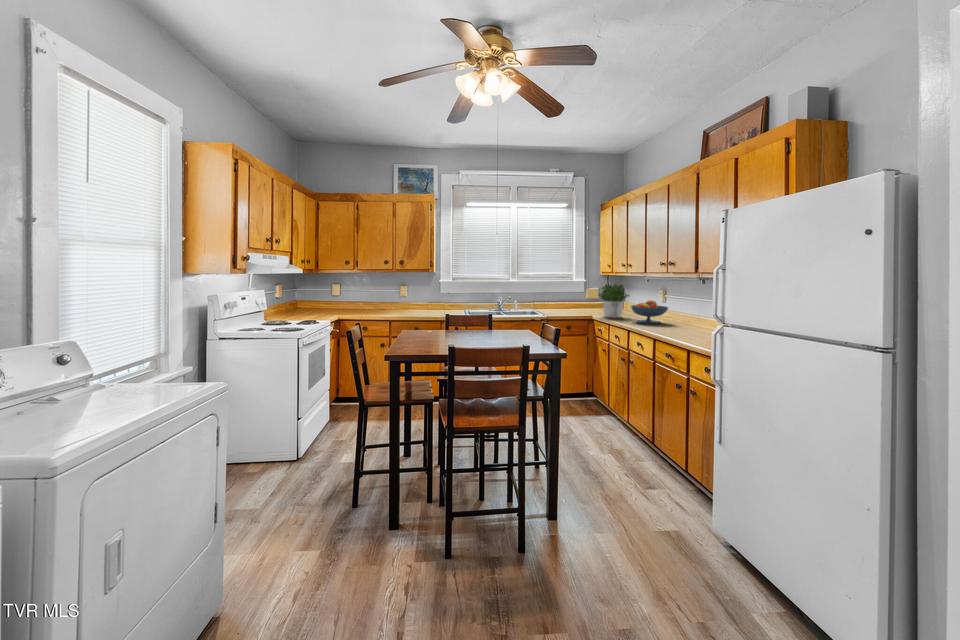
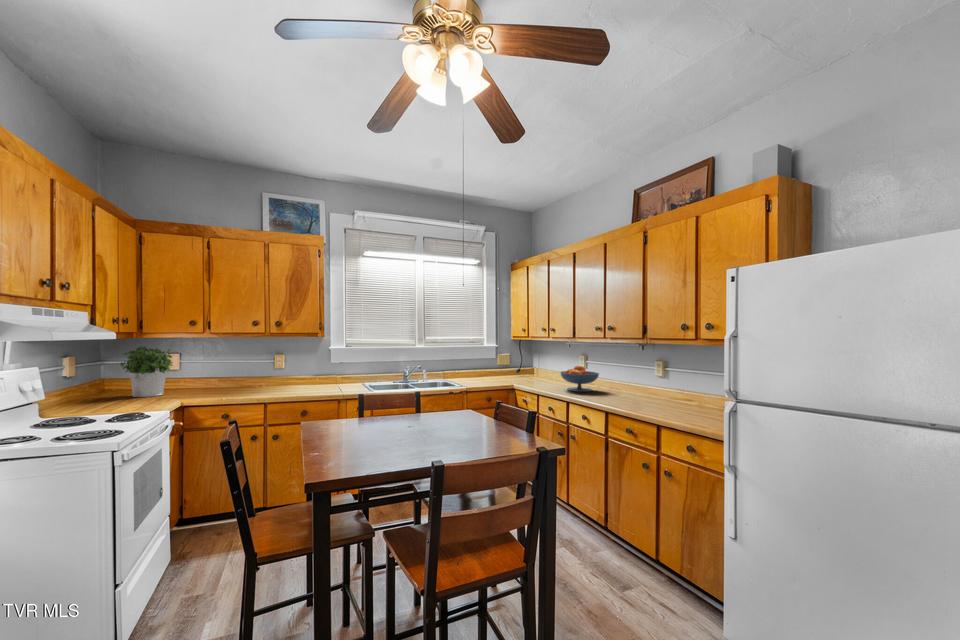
potted plant: present [598,284,629,318] -> present [120,346,172,397]

